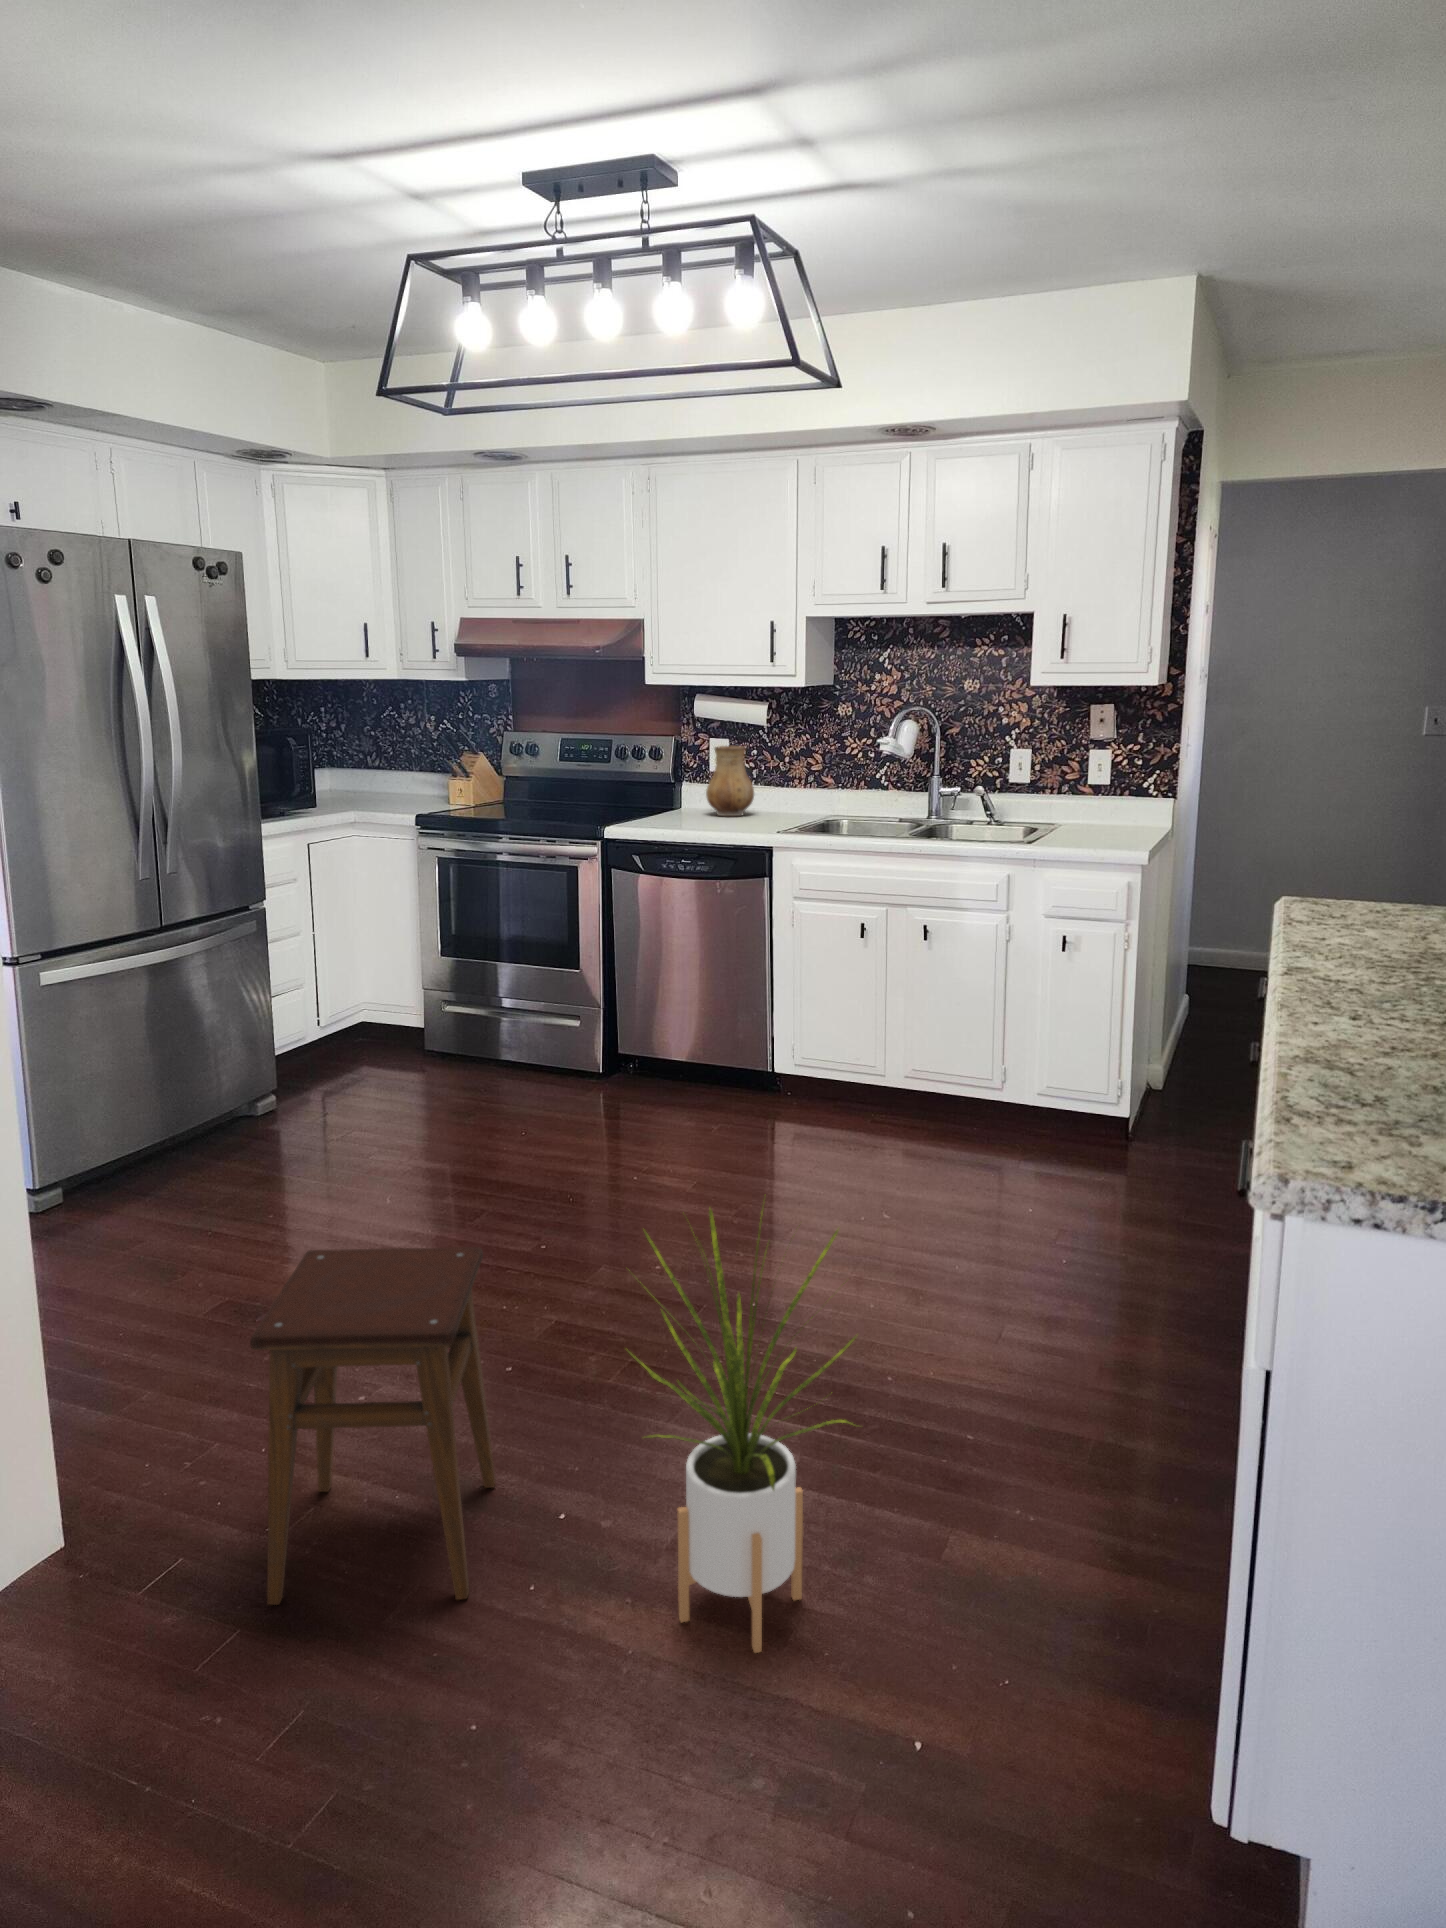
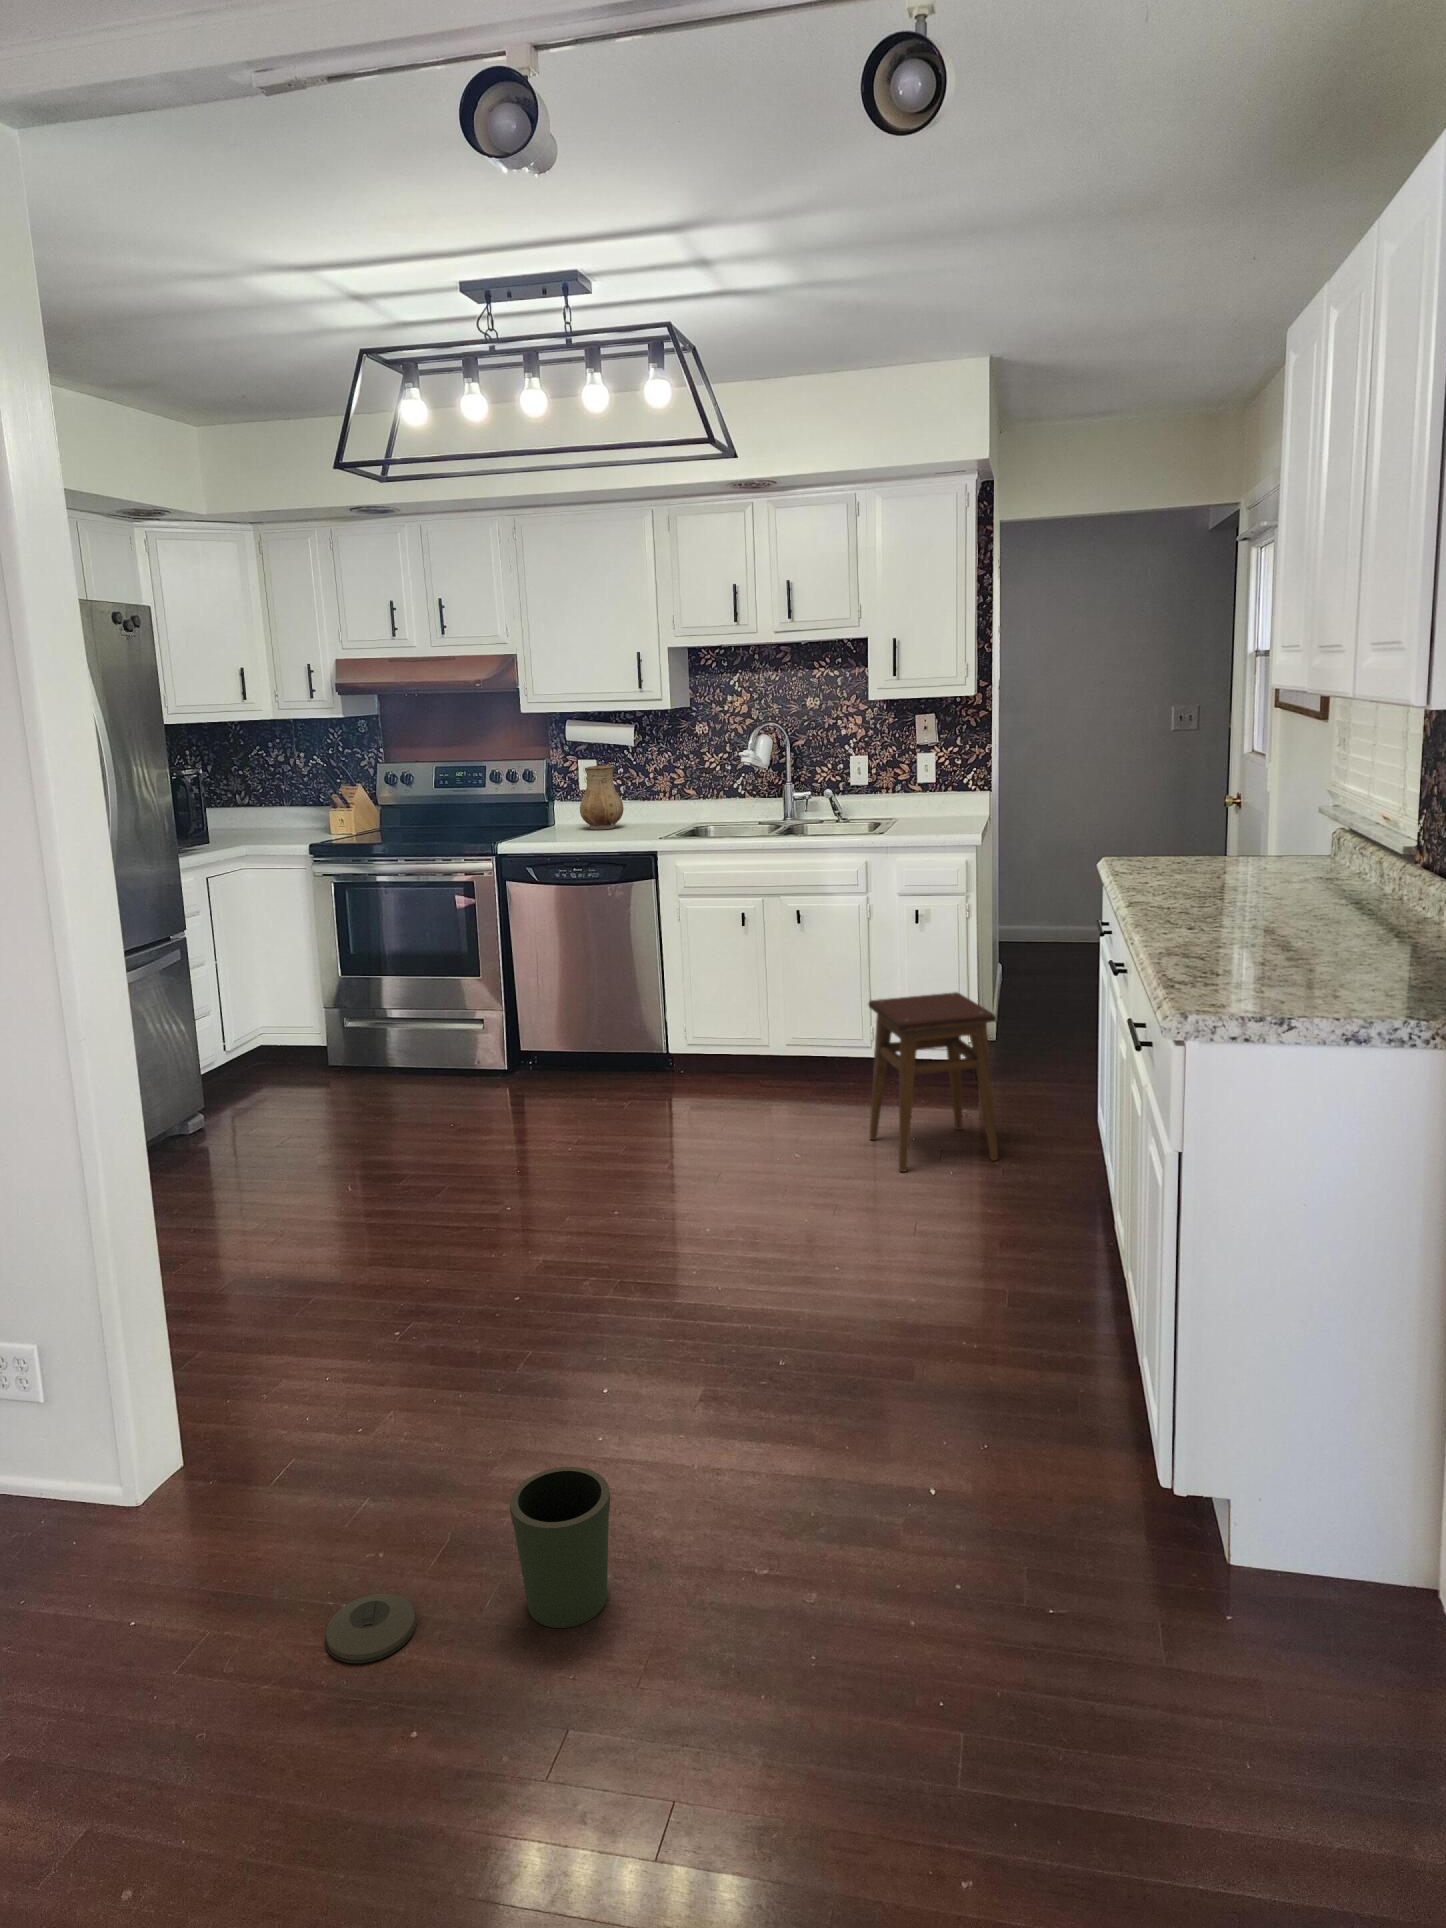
house plant: present [628,1209,856,1653] -> none [672,1109,865,1476]
stool: present [250,1247,496,1605] -> present [868,992,998,1172]
trash can: none [134,1620,485,1834] -> present [325,1467,610,1663]

